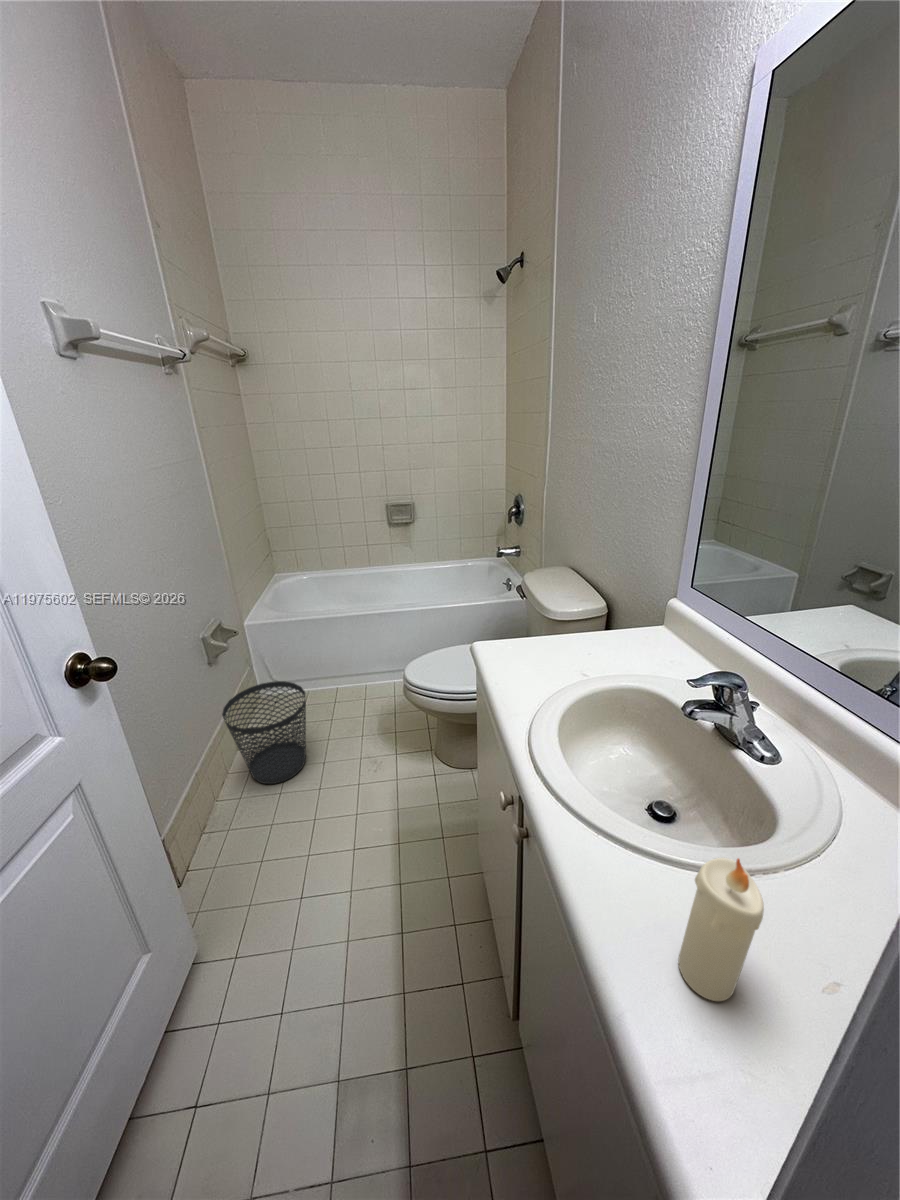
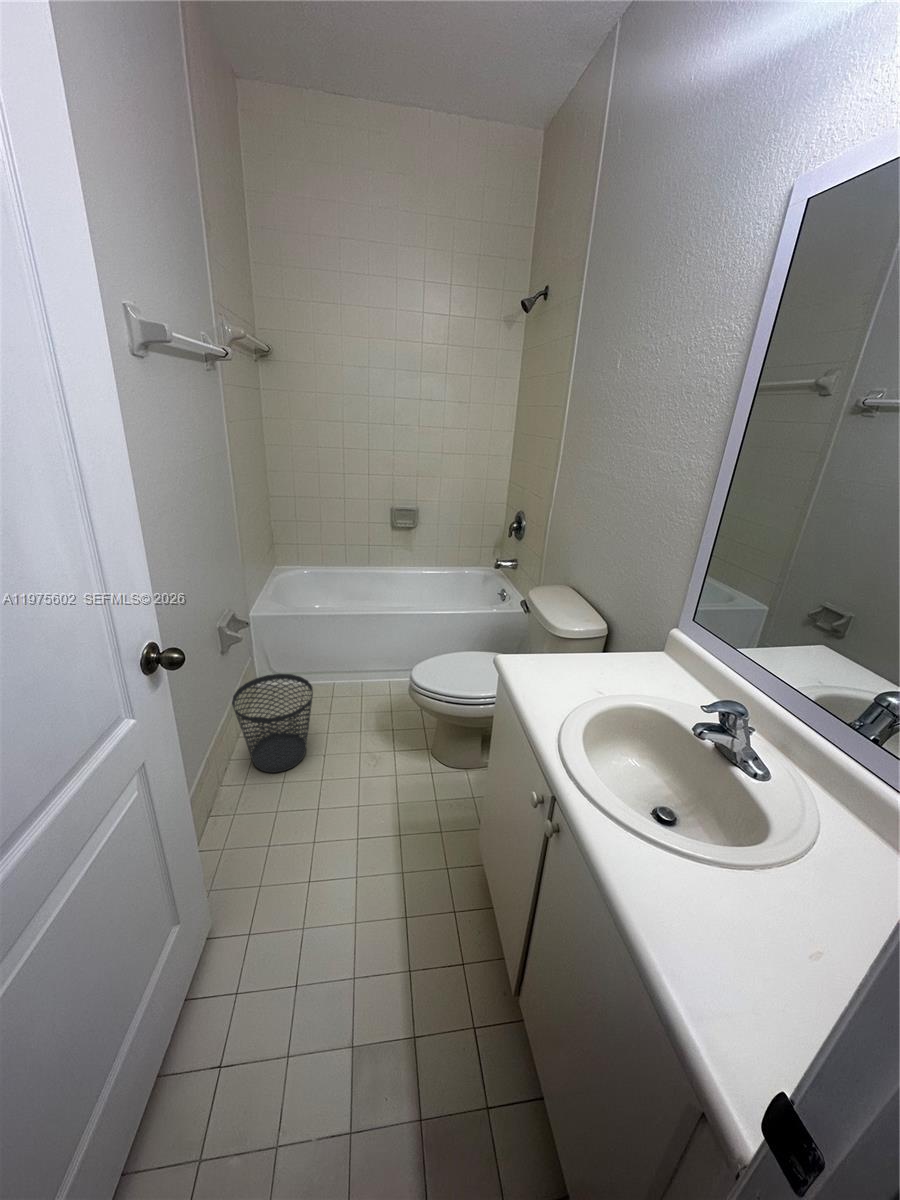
candle: present [678,858,764,1001] -> none [701,851,777,961]

